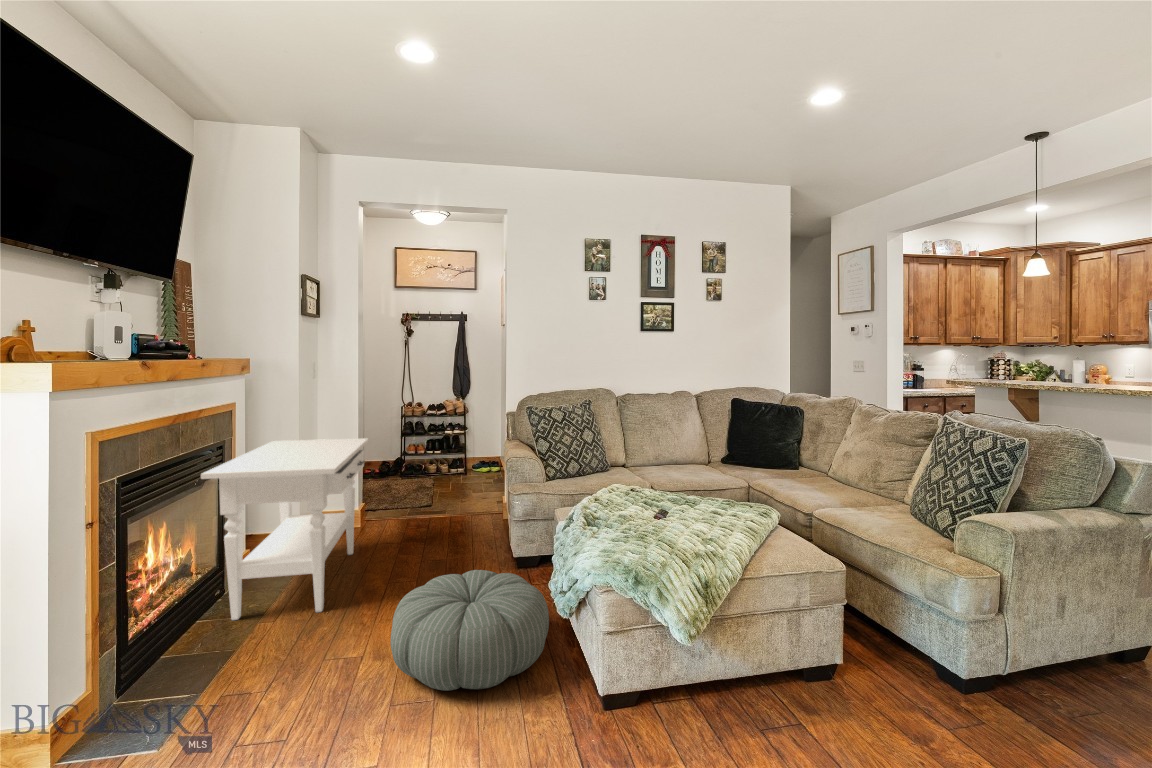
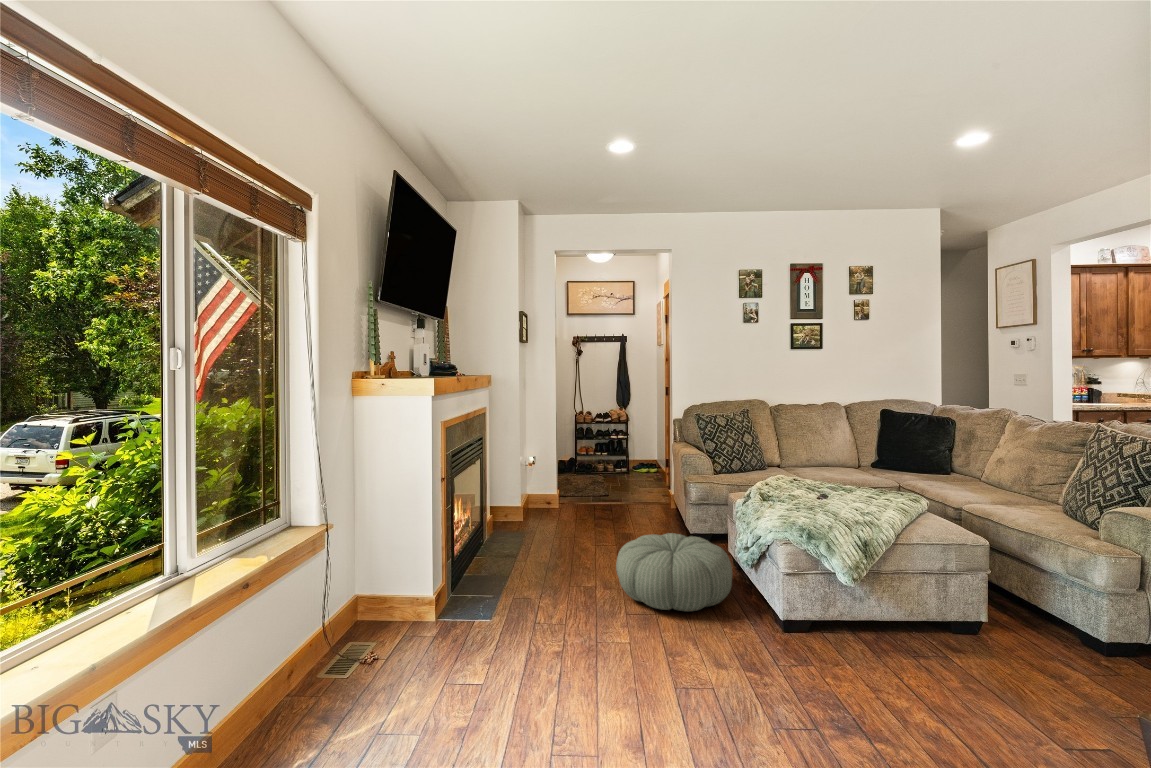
side table: present [201,438,368,620] -> none [481,436,571,559]

